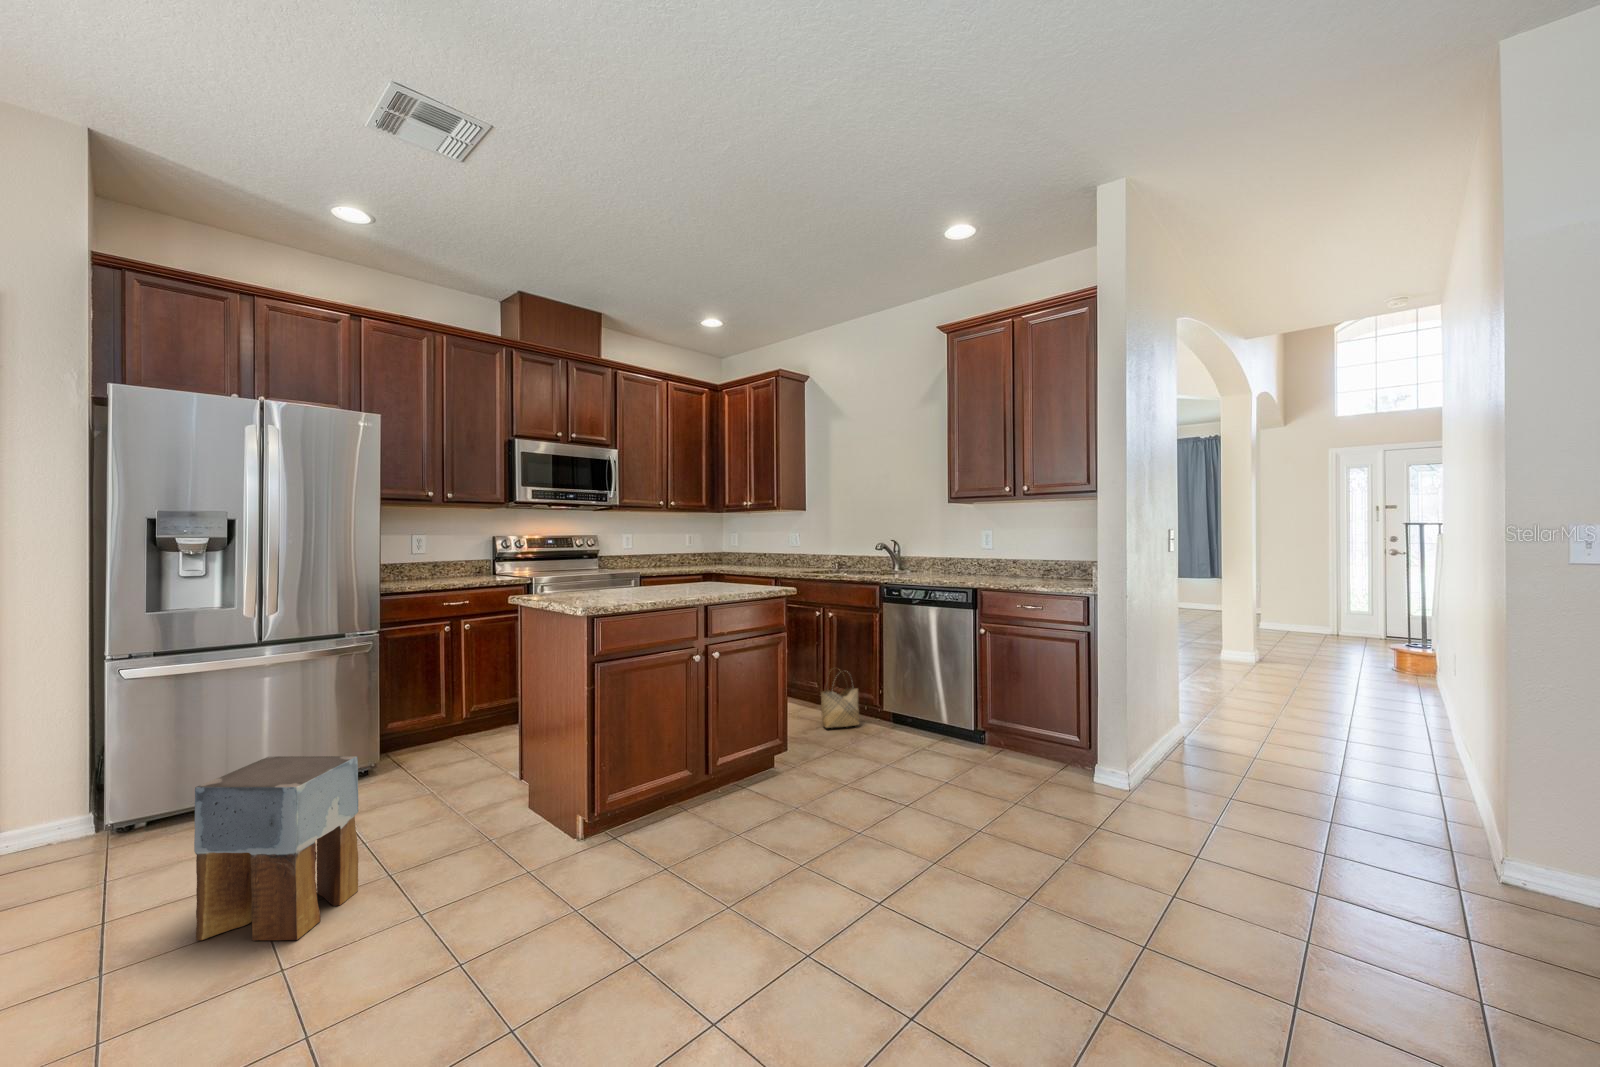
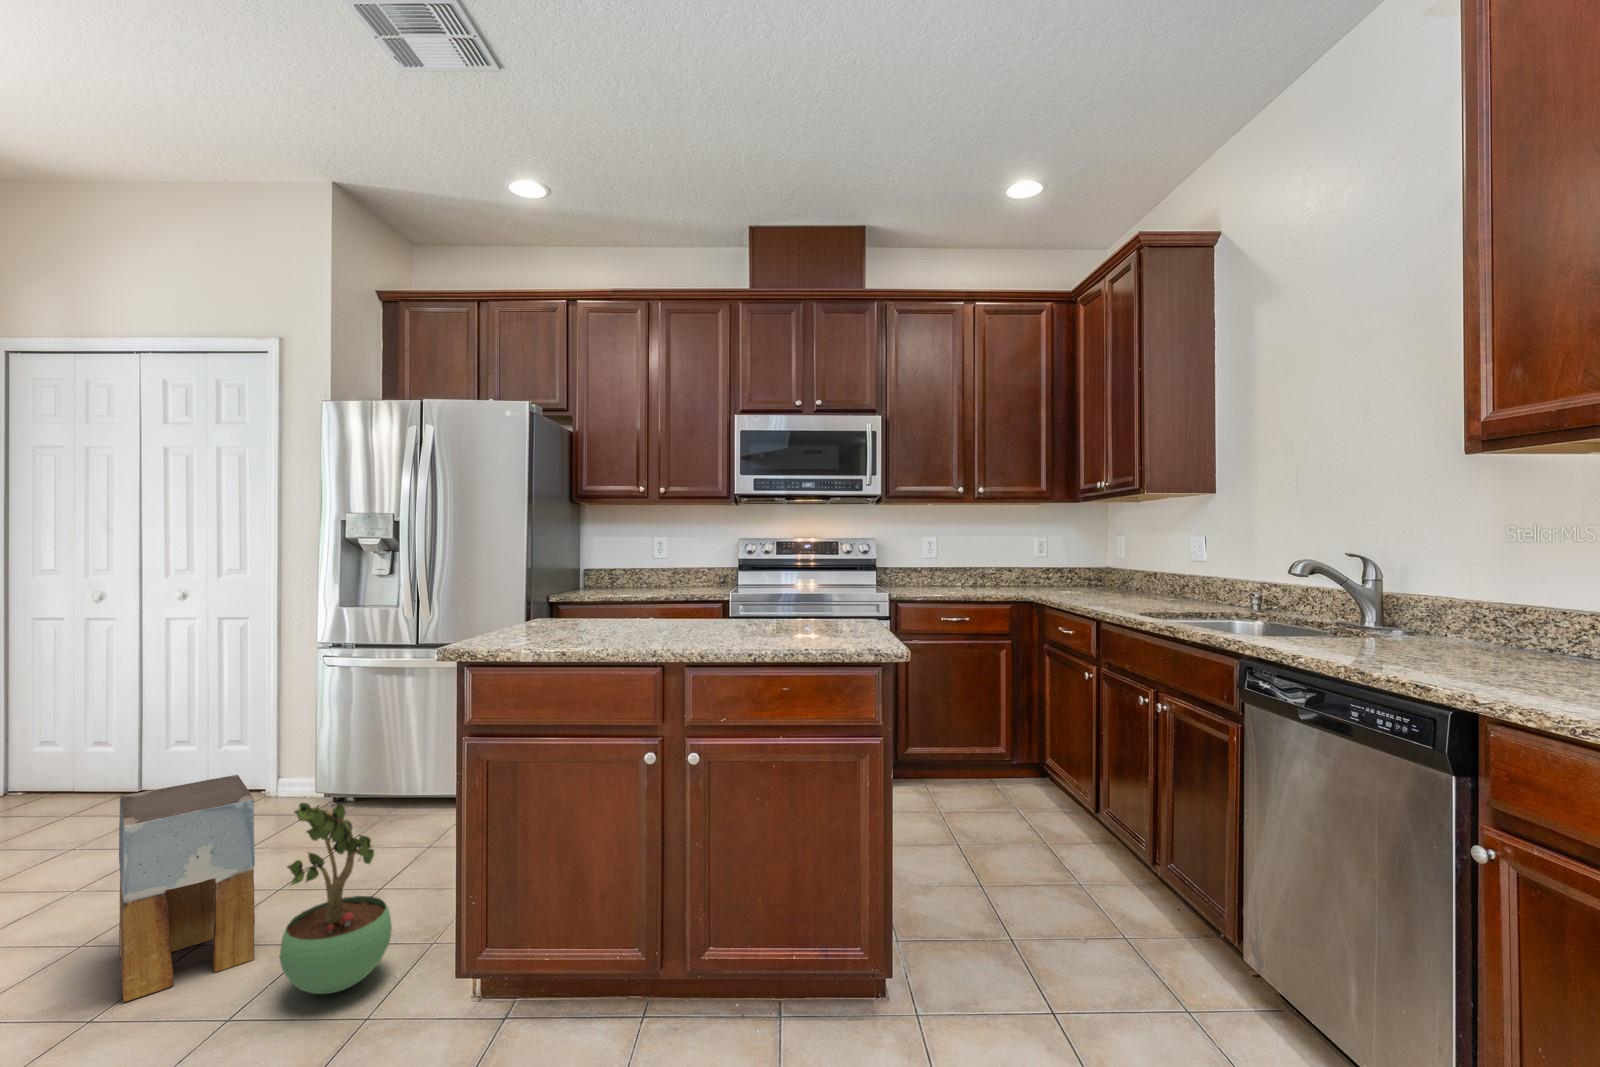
woven basket: present [821,687,860,728] -> none [1088,817,1186,959]
potted plant: none [418,729,522,873] -> present [280,802,392,994]

